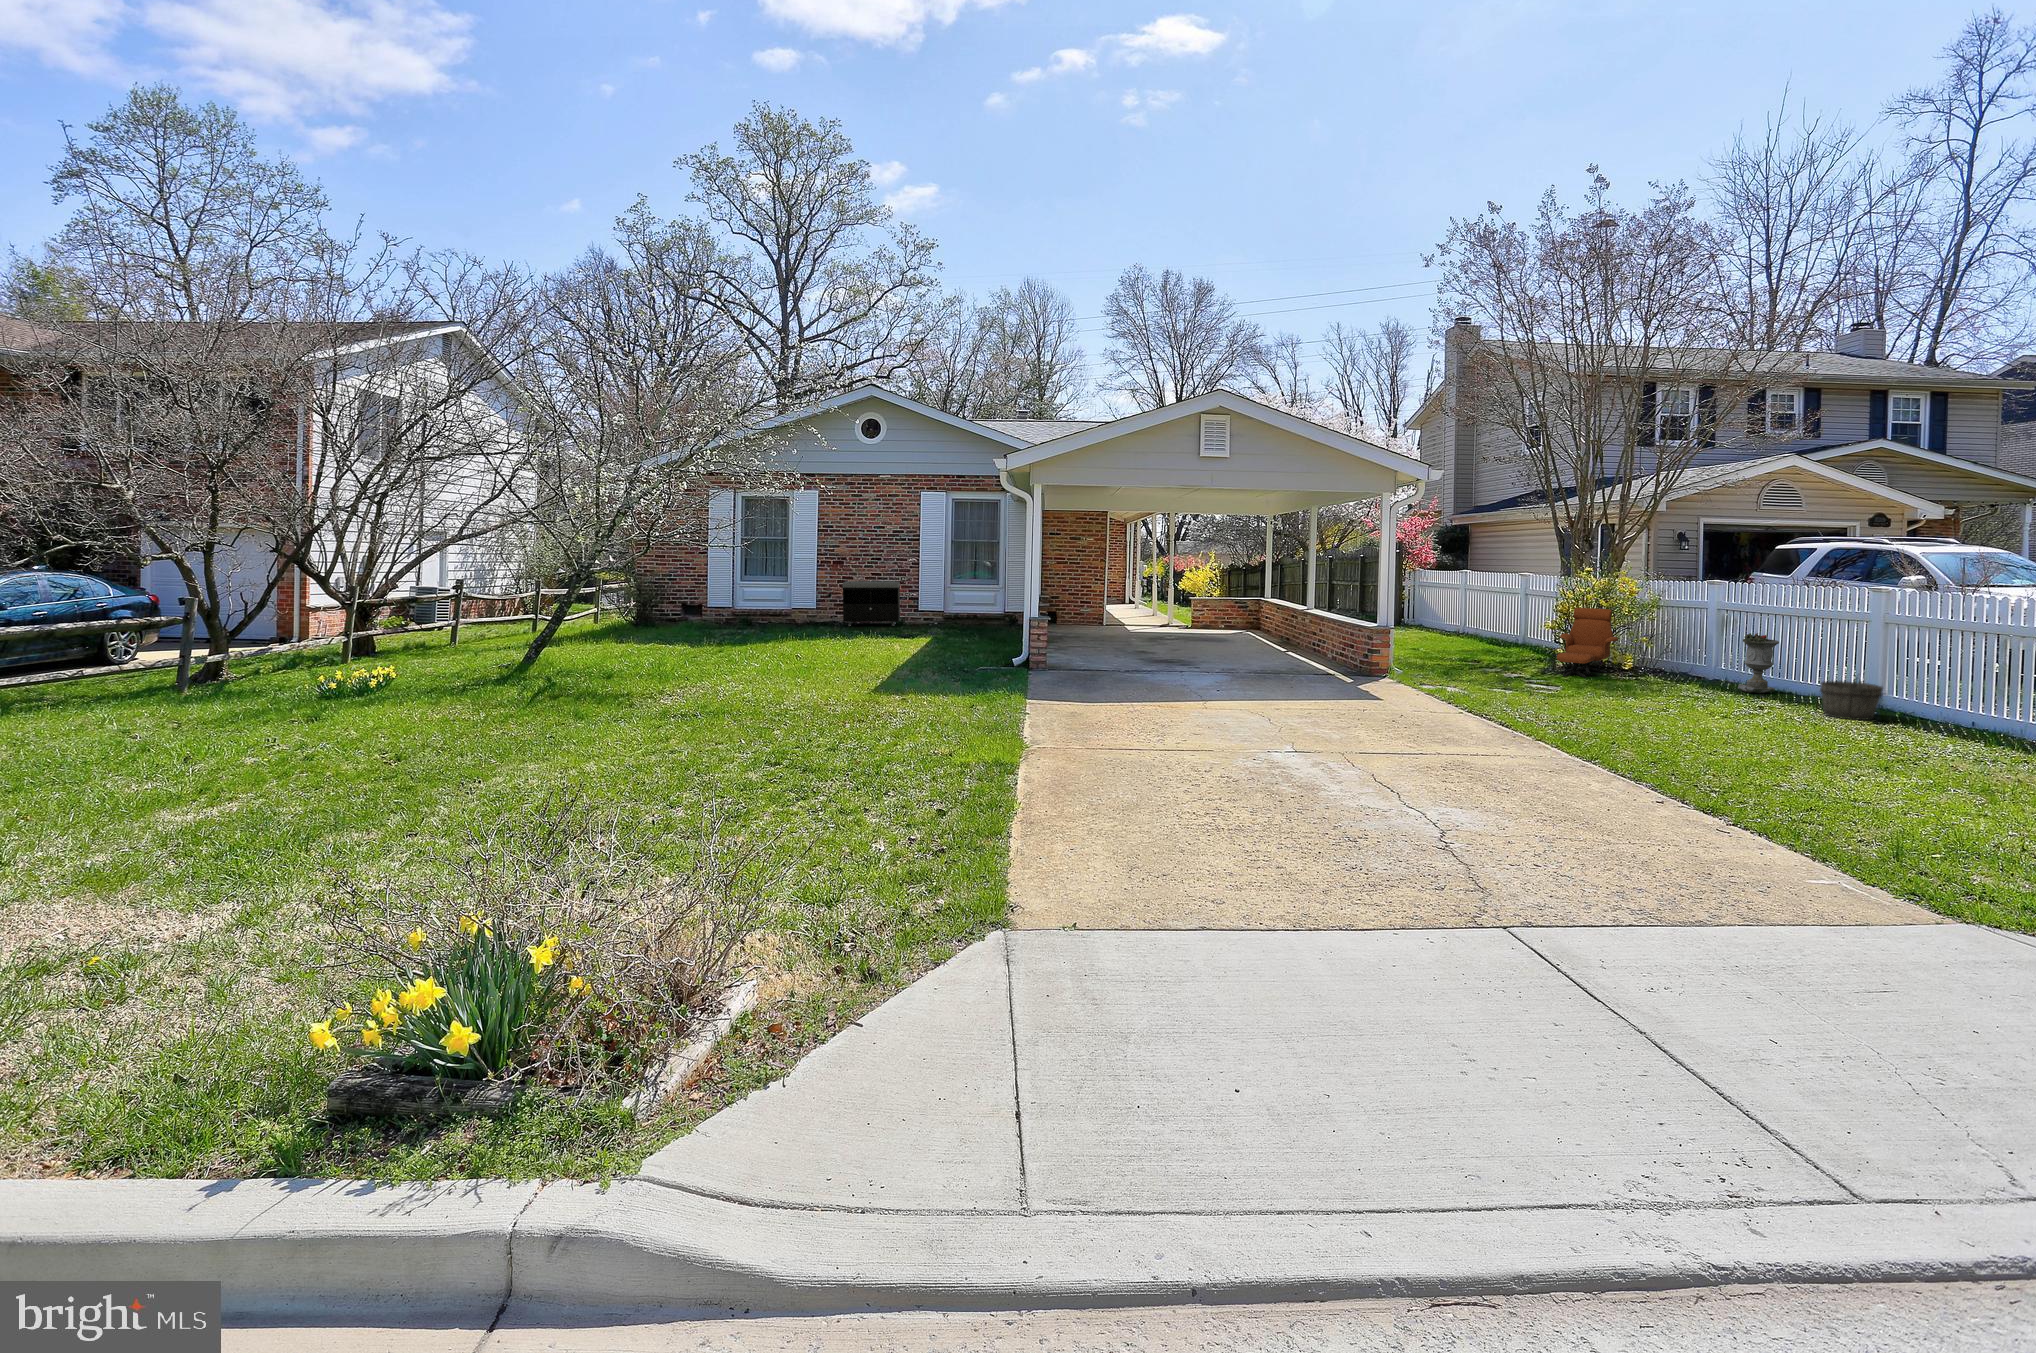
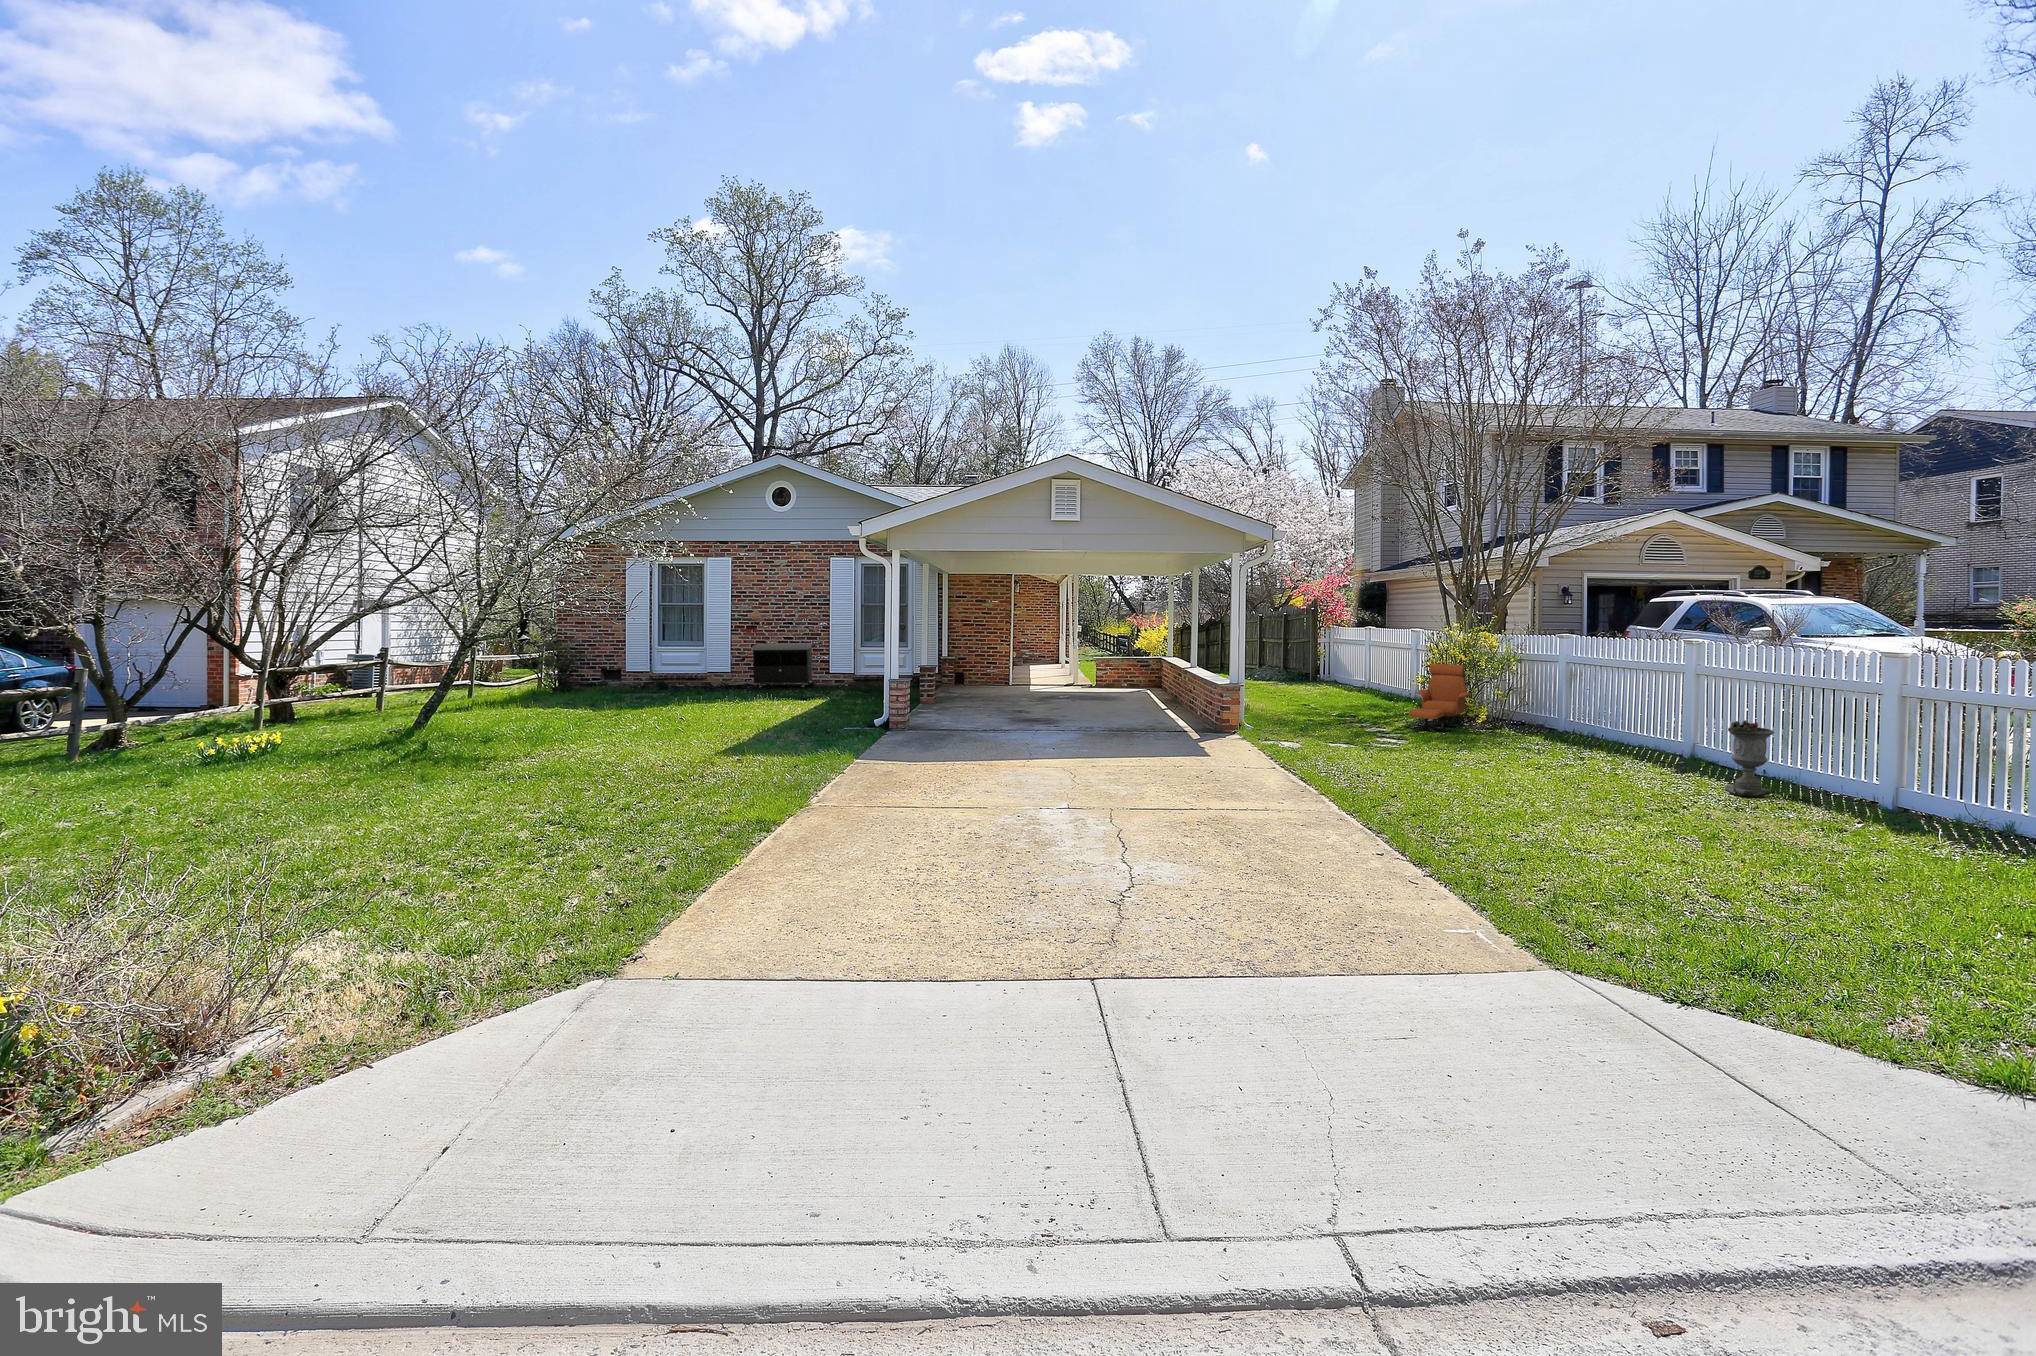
planter: present [1738,633,1779,693] -> present [1724,720,1774,797]
wooden bucket: present [1820,678,1883,720] -> none [1628,727,1688,774]

